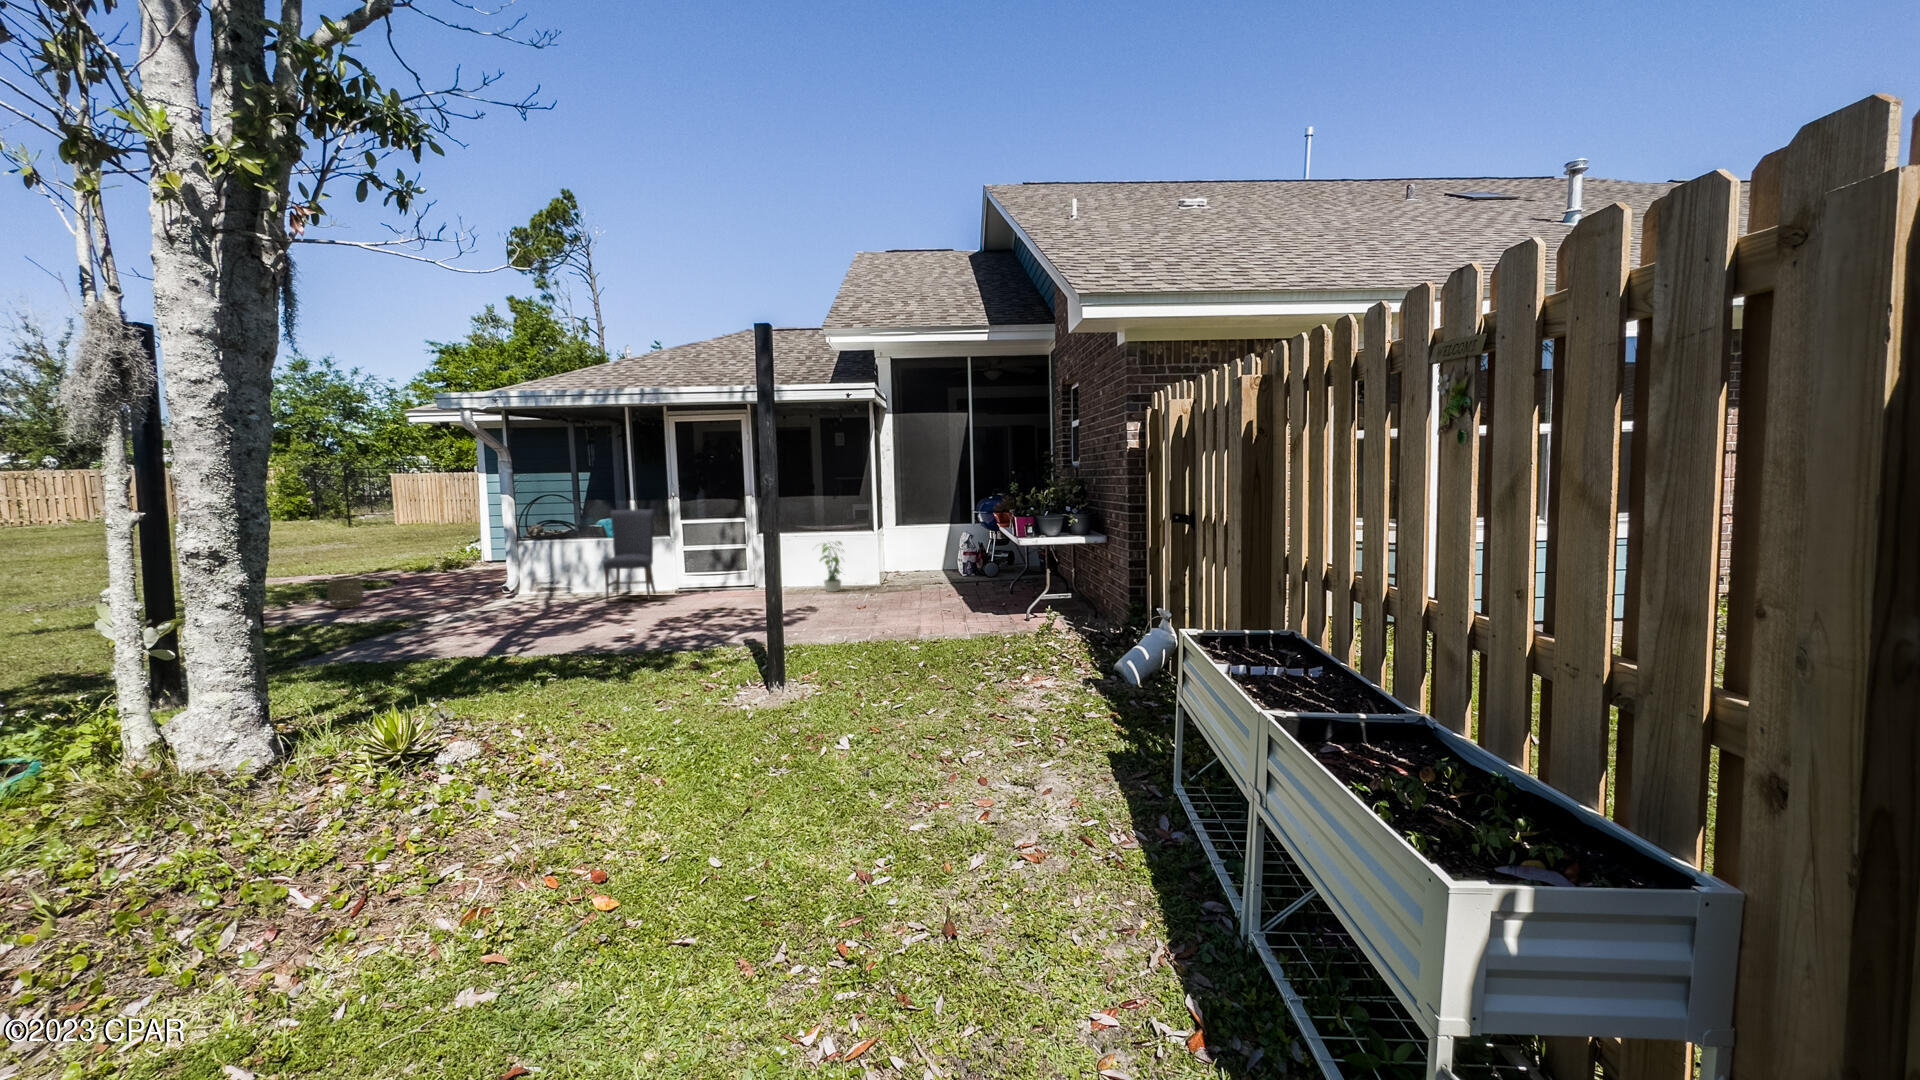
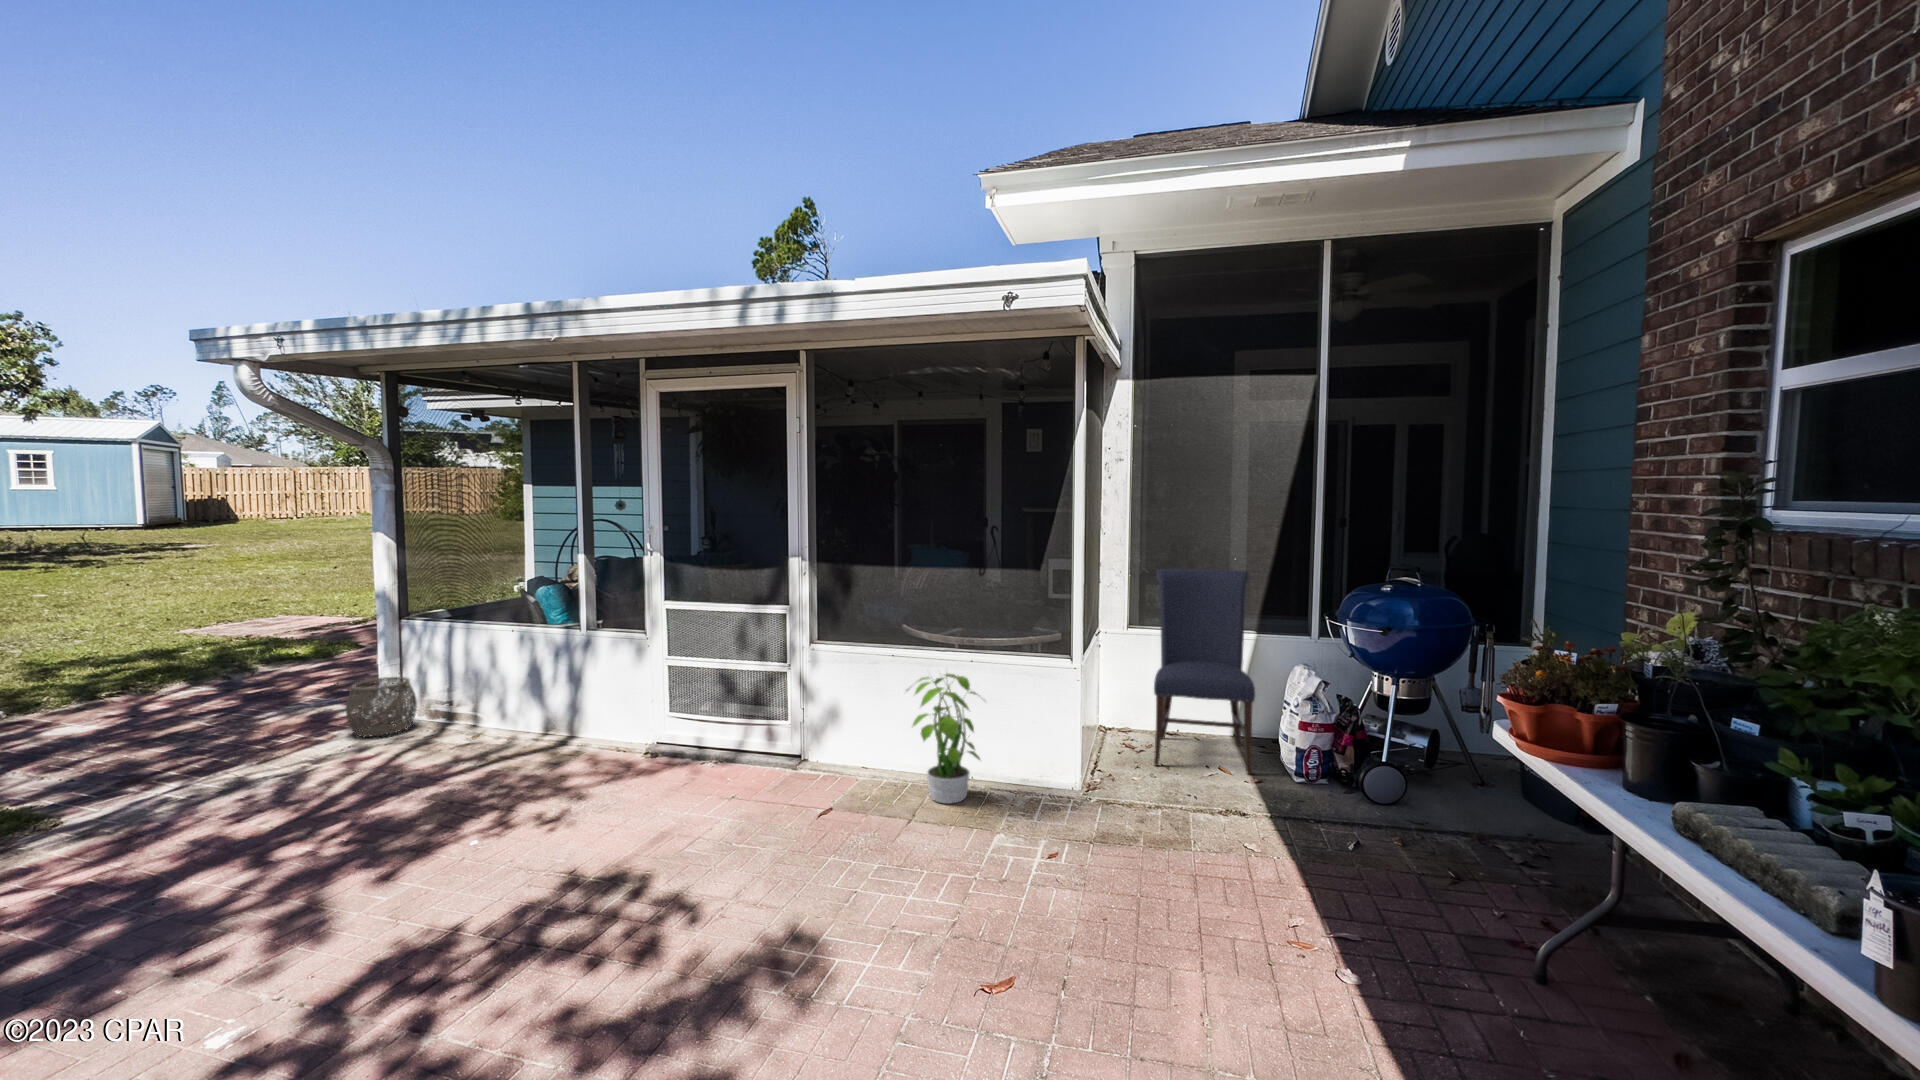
chair: present [603,509,656,602] -> present [1154,569,1255,774]
woven basket: present [327,578,363,609] -> present [346,677,417,737]

